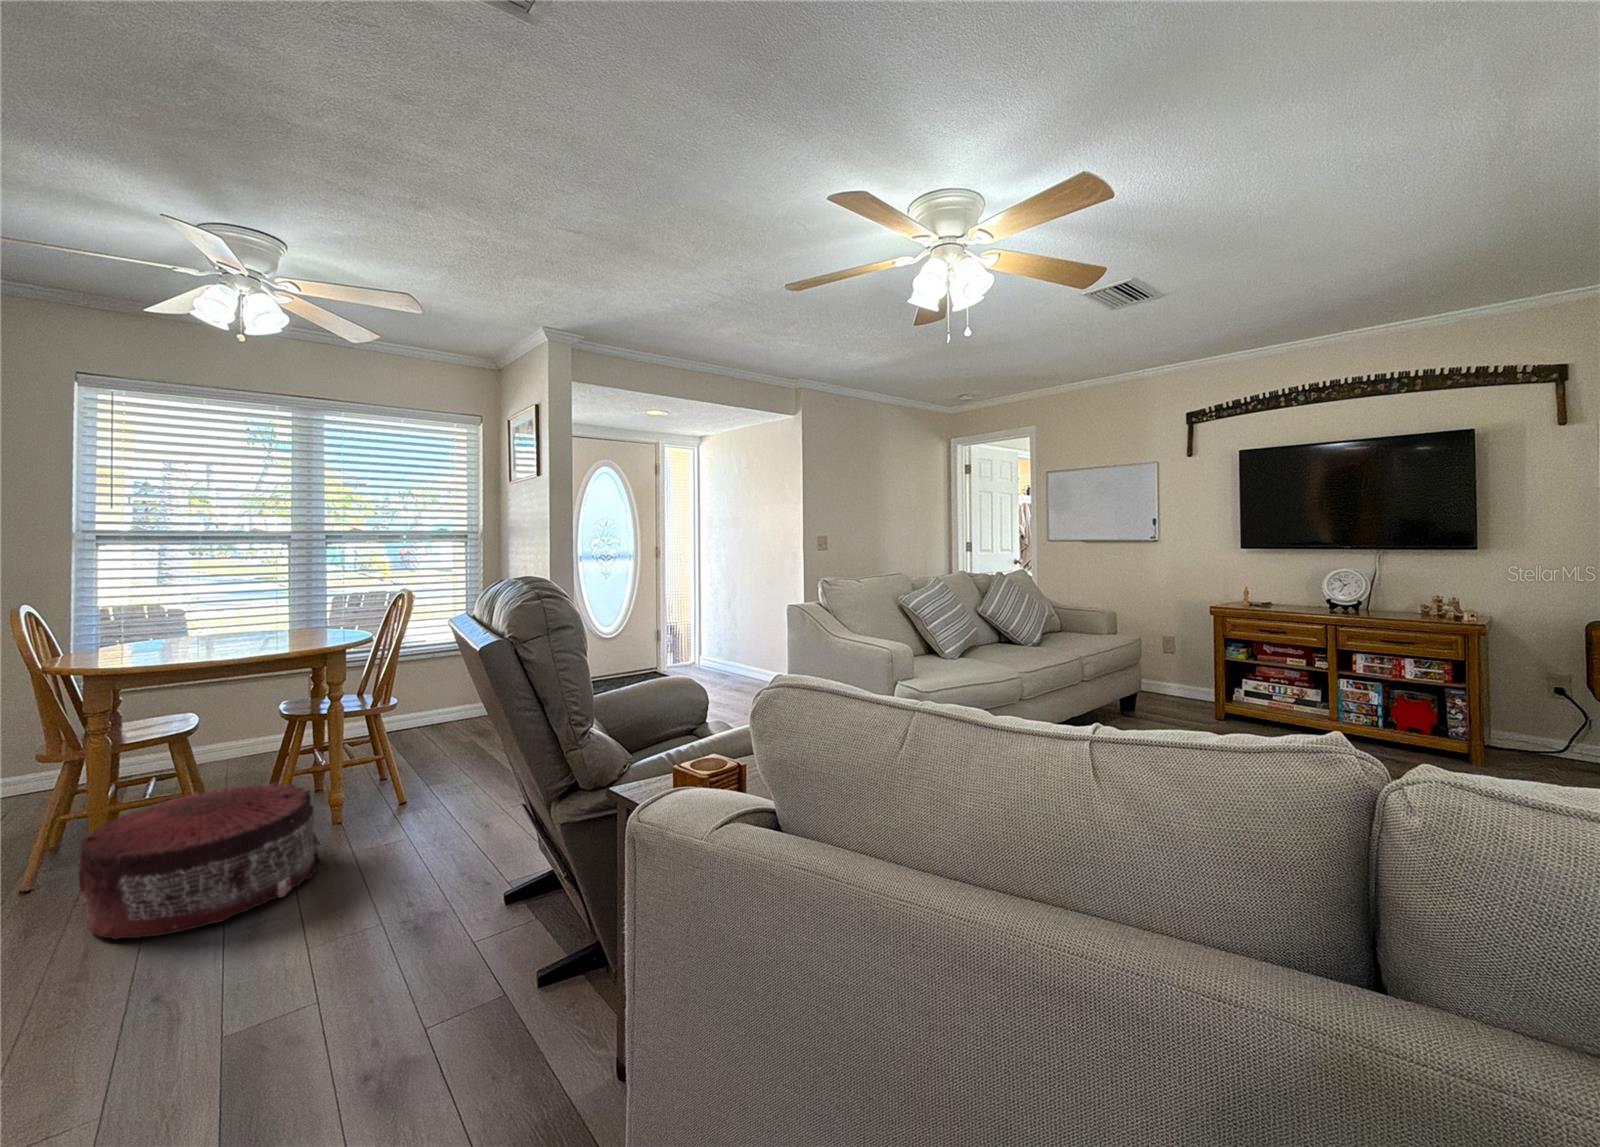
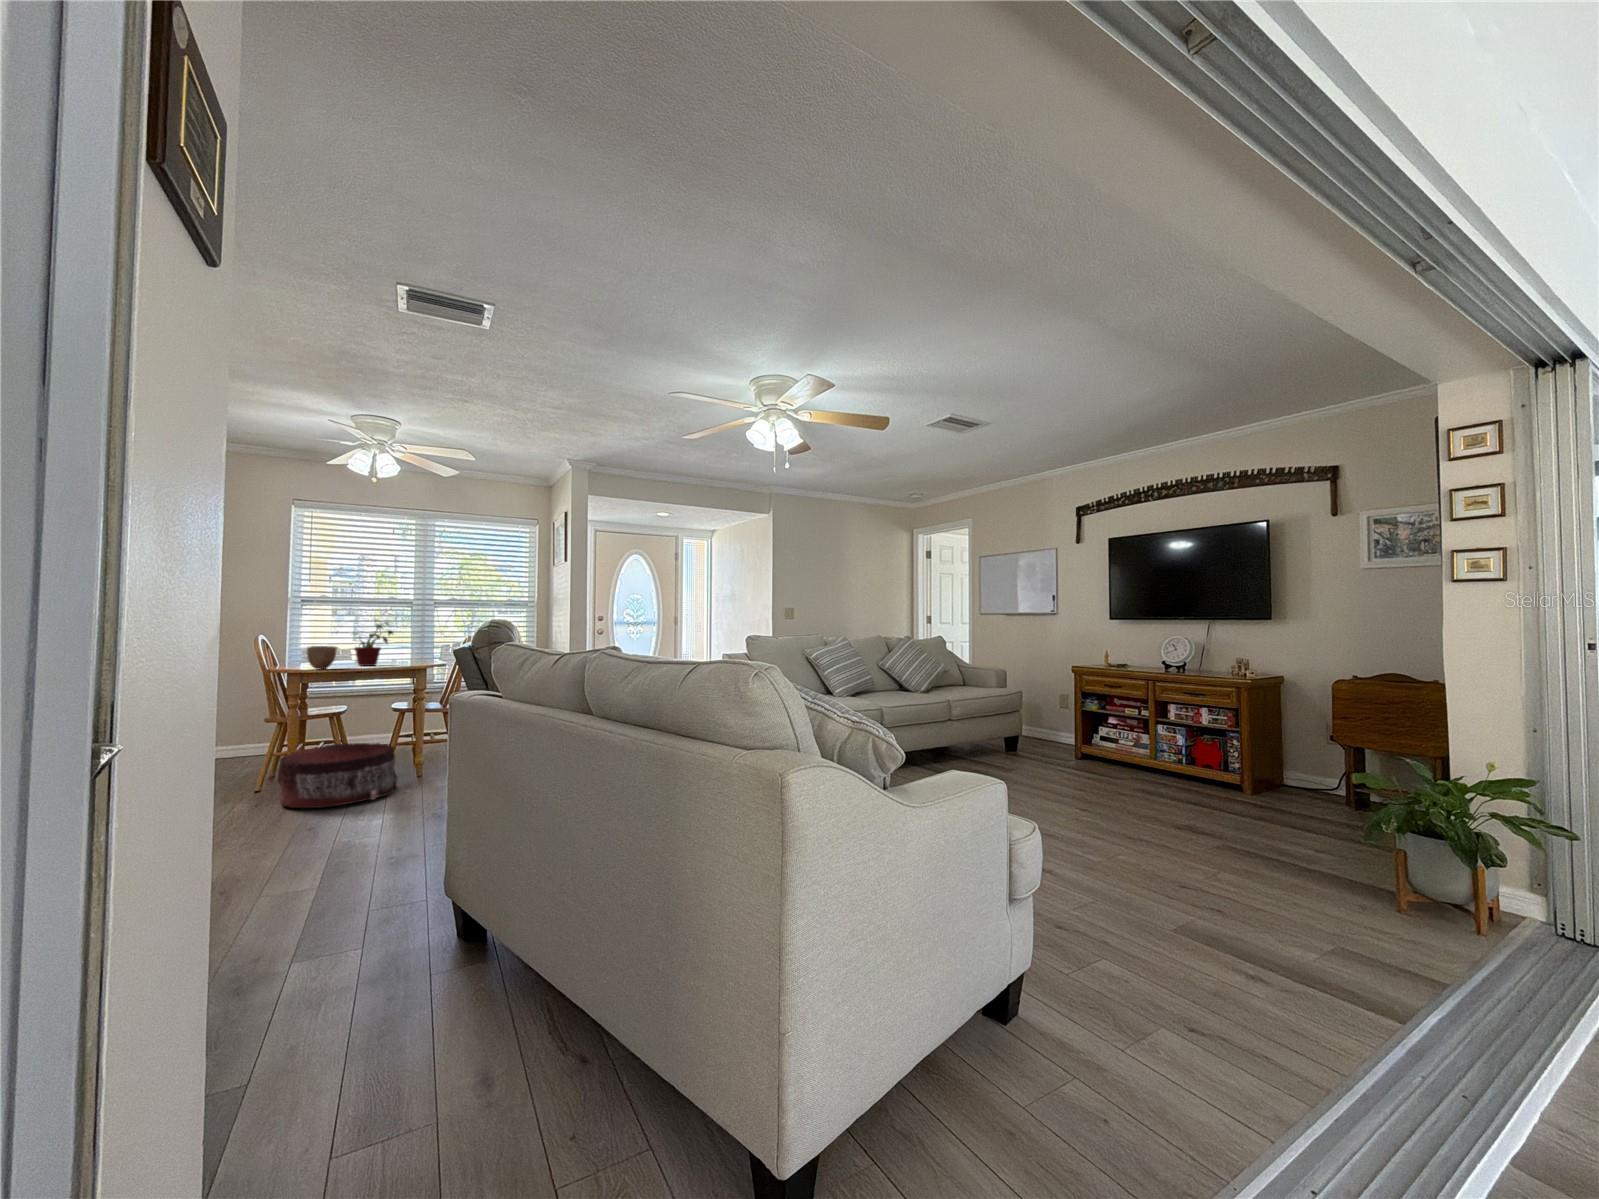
potted plant: none [198,564,280,645] -> present [354,620,393,666]
decorative bowl: none [119,618,179,660] -> present [307,646,337,669]

